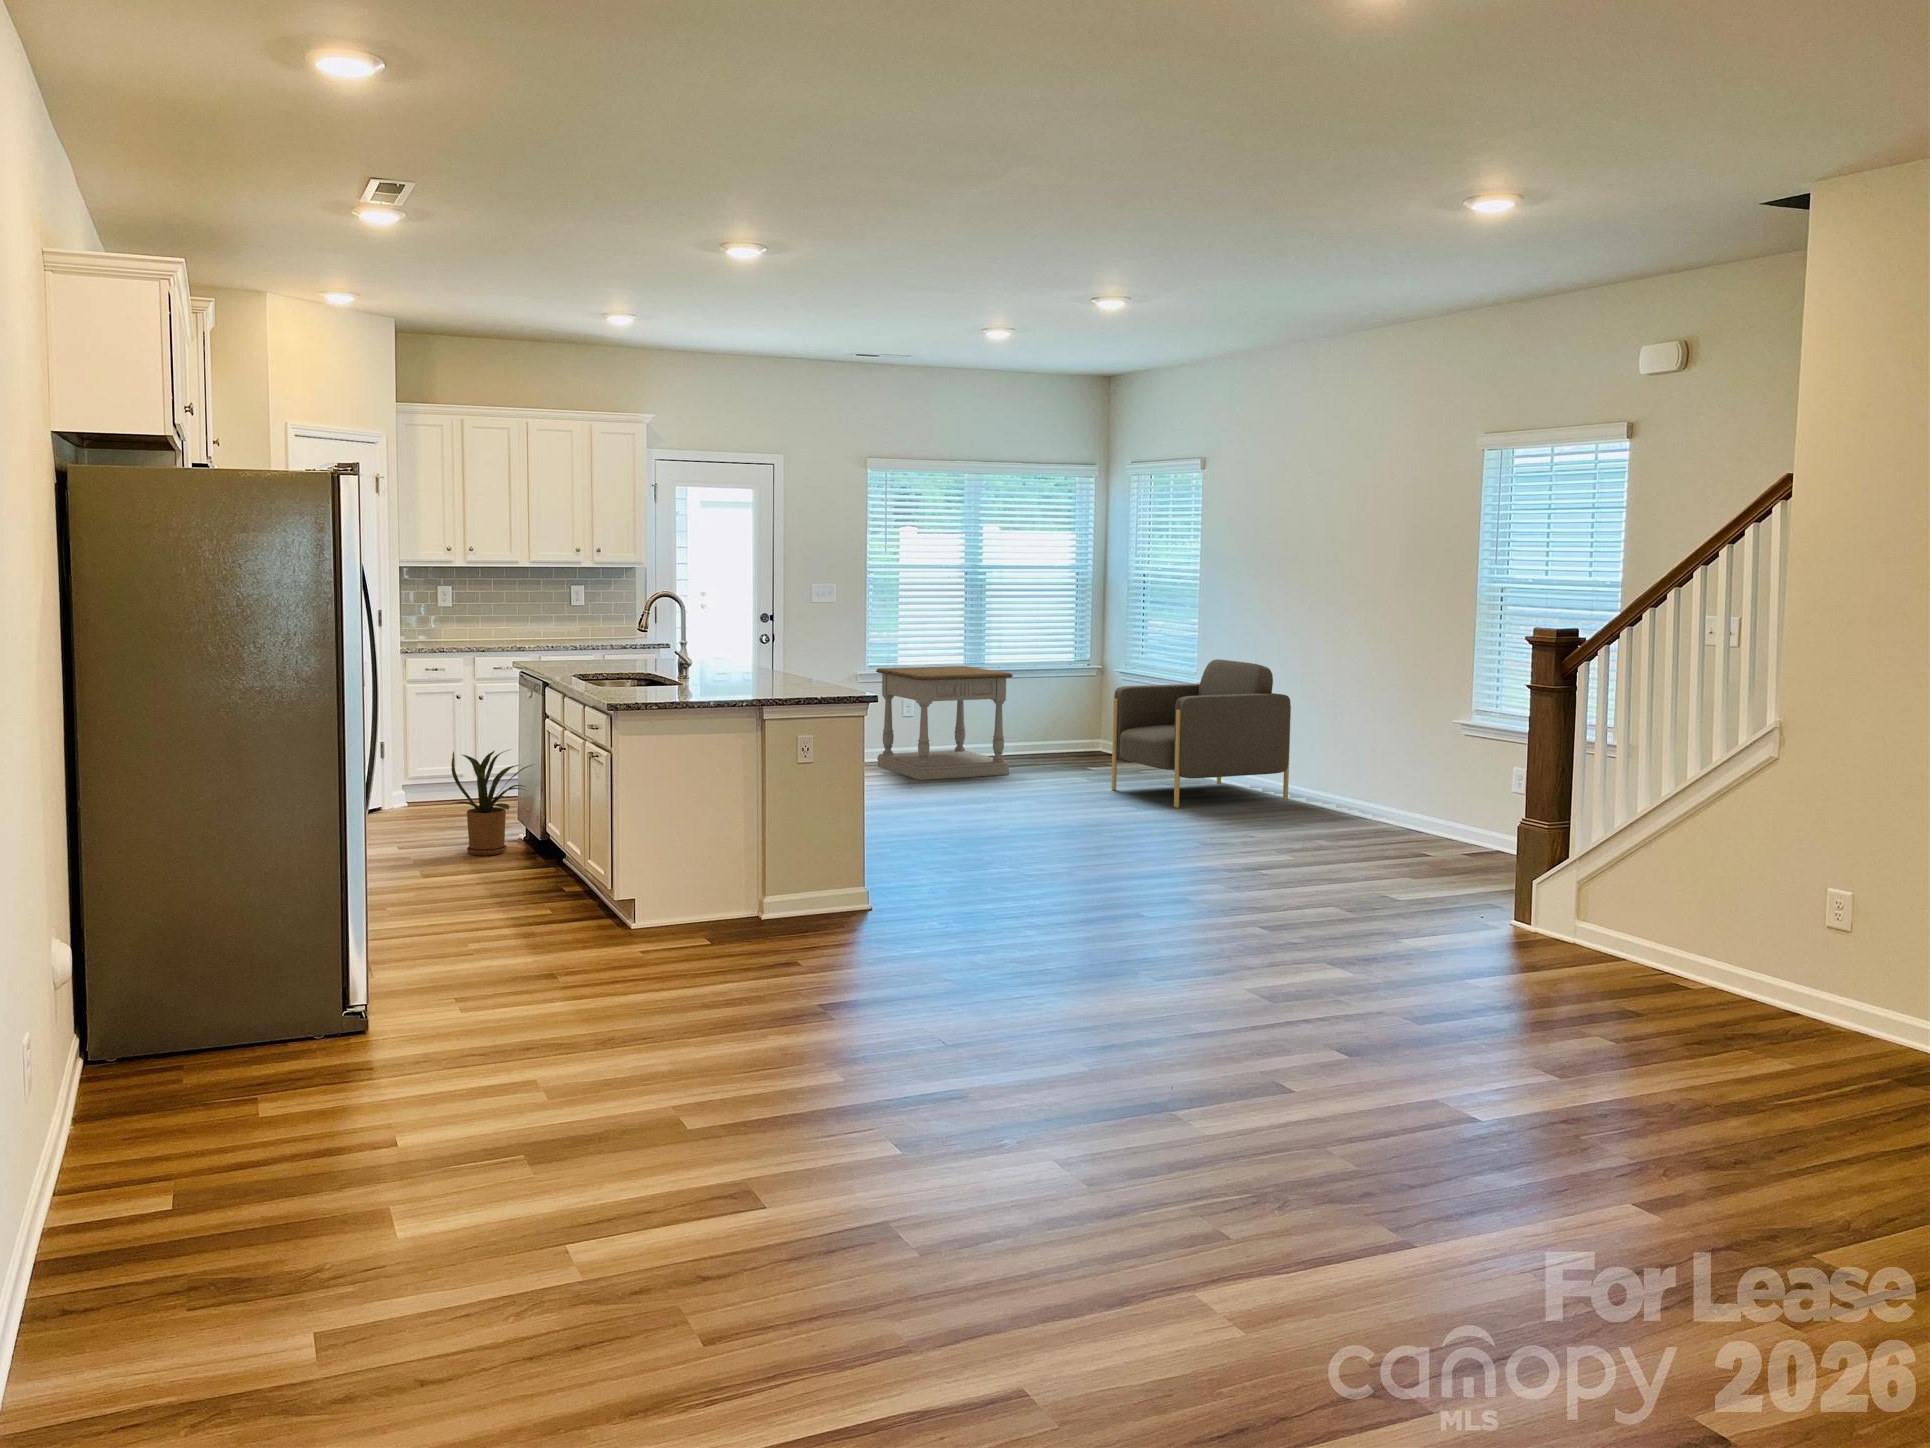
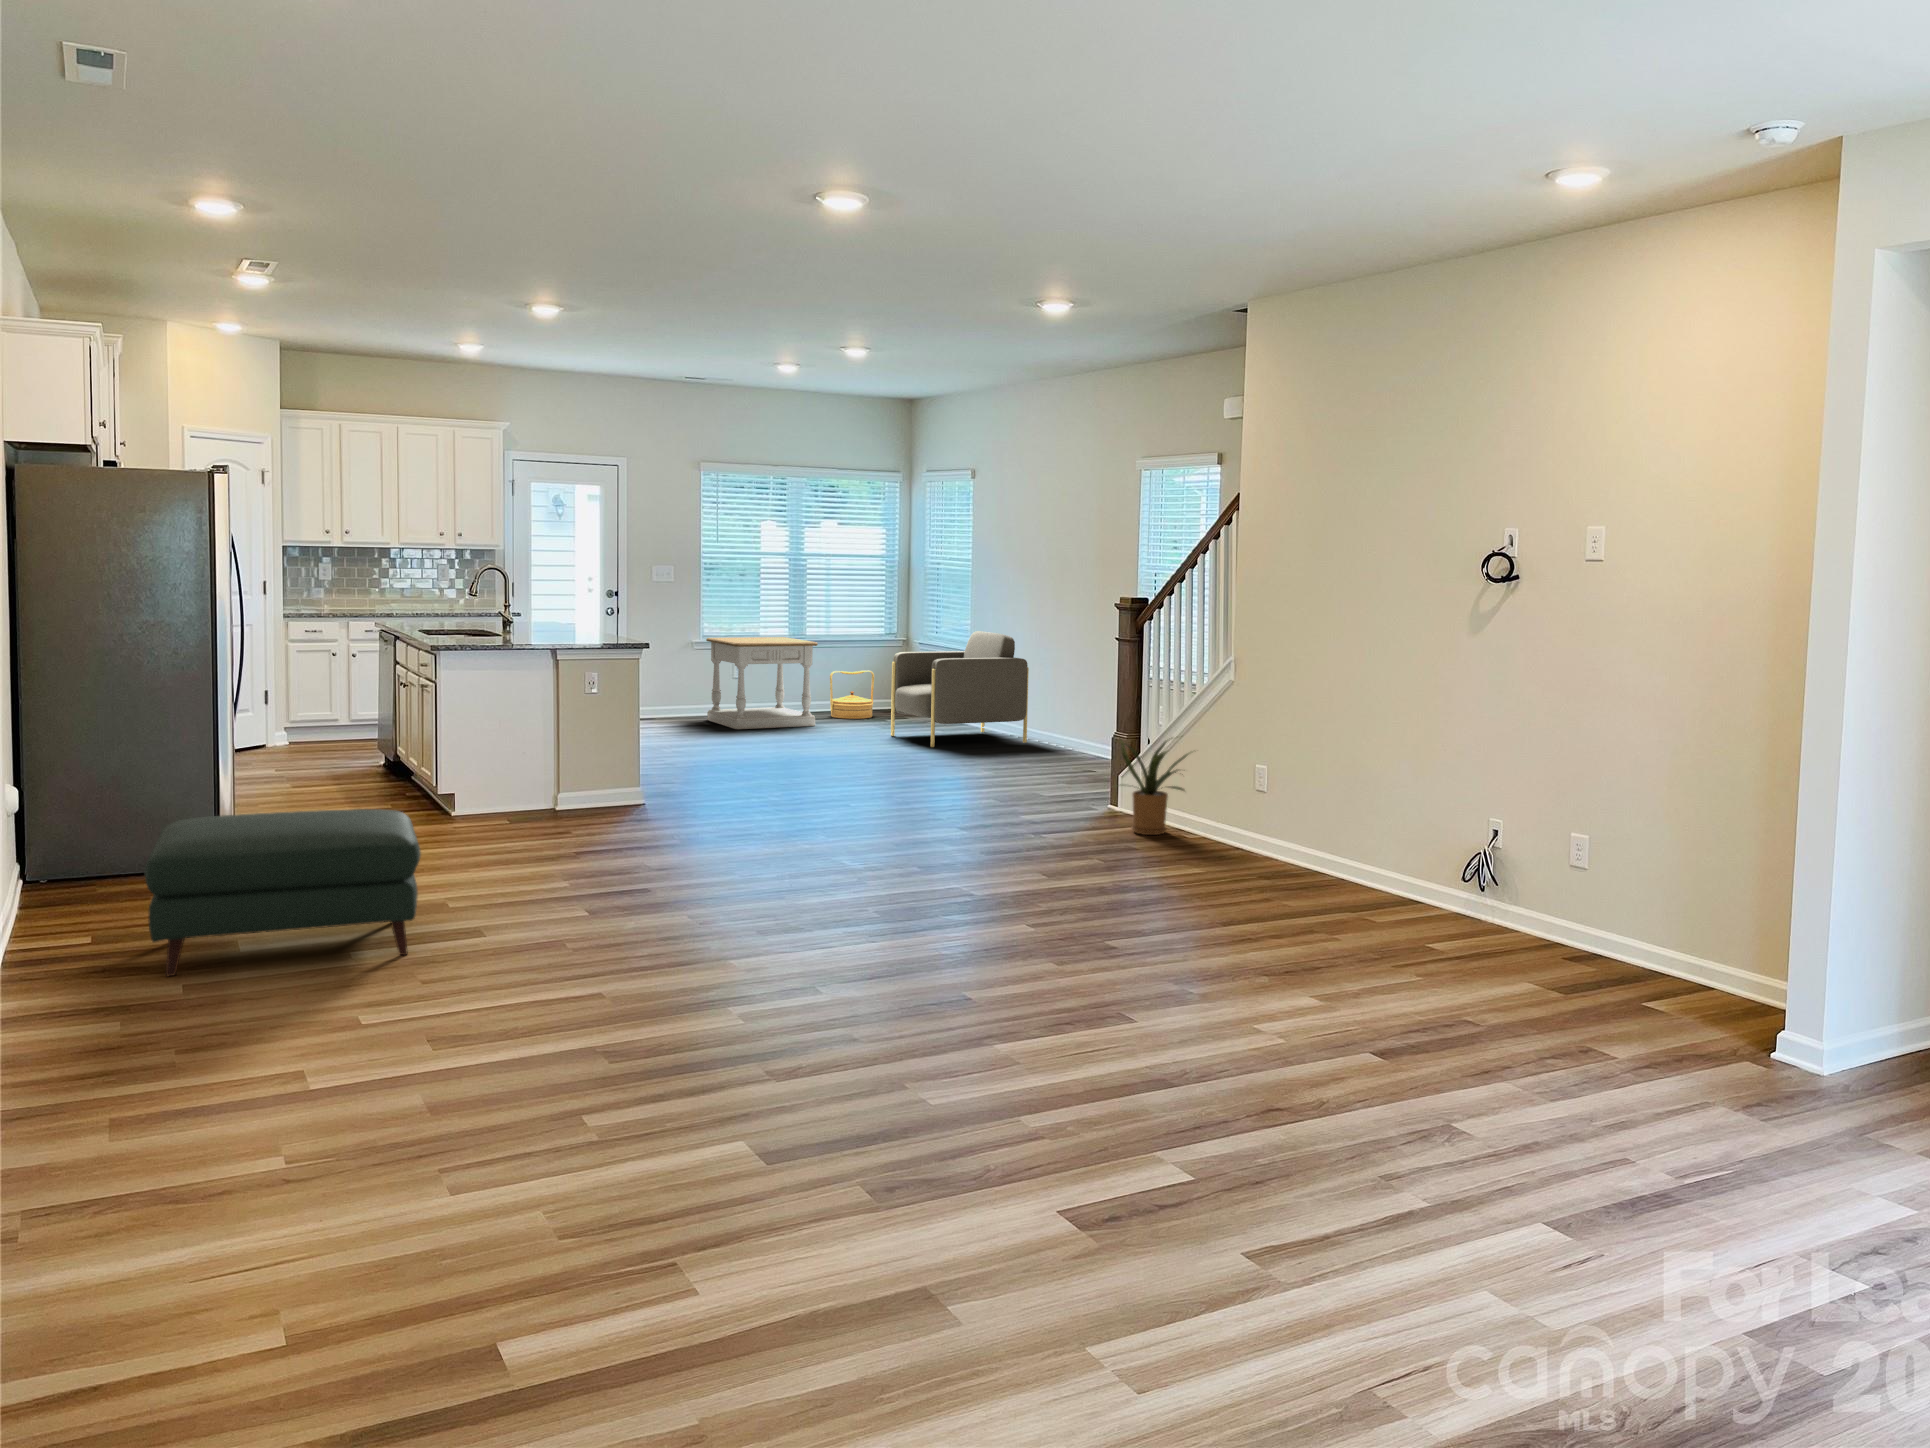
woven basket: none [1018,705,1069,764] -> present [830,670,874,719]
house plant: present [451,750,532,856] -> present [1119,738,1190,835]
ottoman: none [252,991,681,1314] -> present [144,809,421,976]

